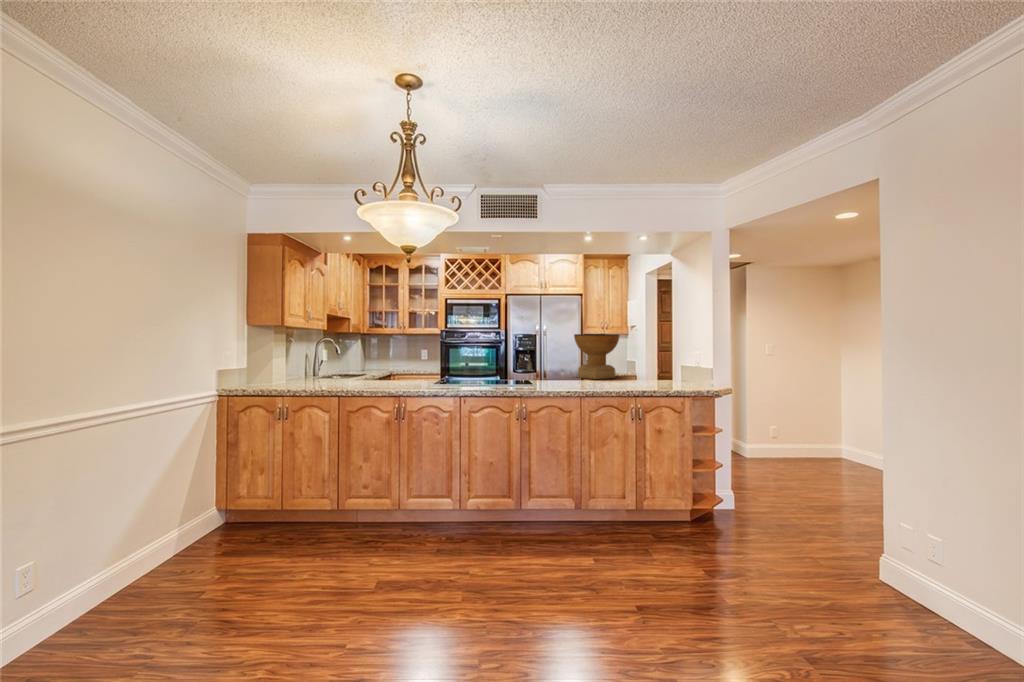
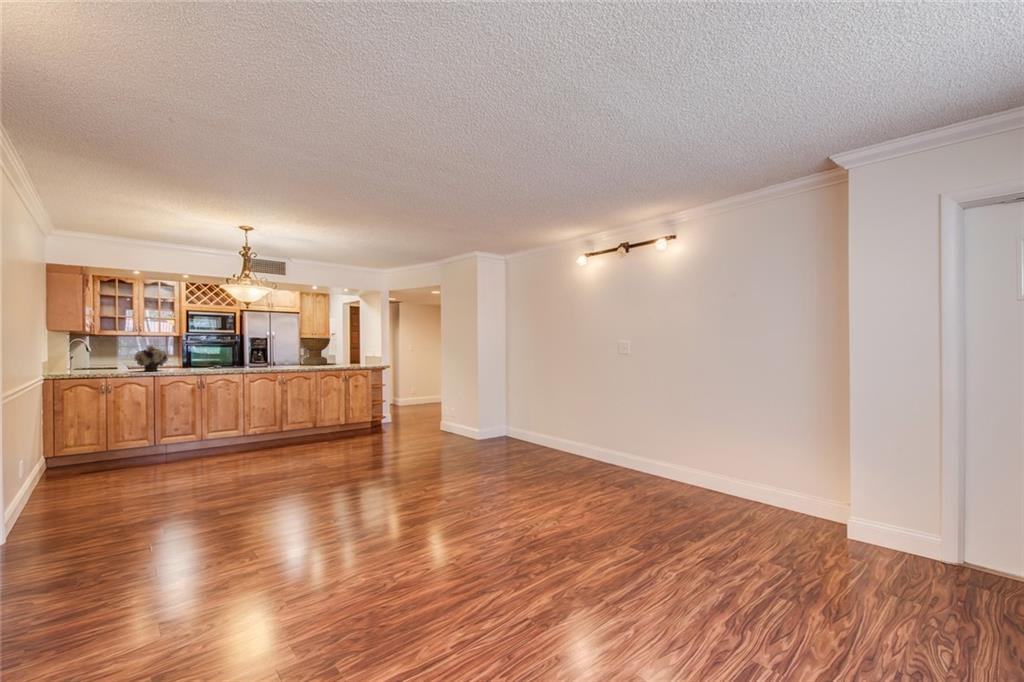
flower arrangement: none [341,347,386,386] -> present [134,345,168,371]

